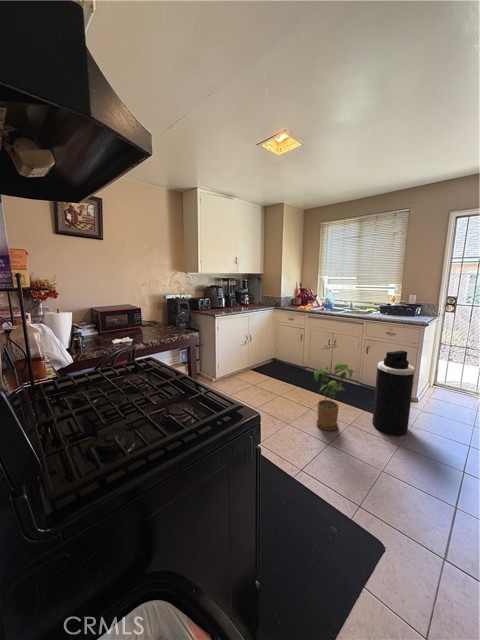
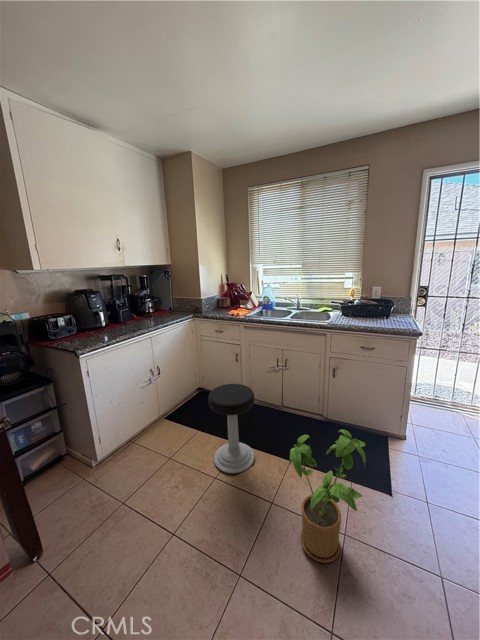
stool: none [277,346,305,396] -> present [208,384,255,473]
trash can: present [372,351,415,436] -> none [380,387,455,536]

